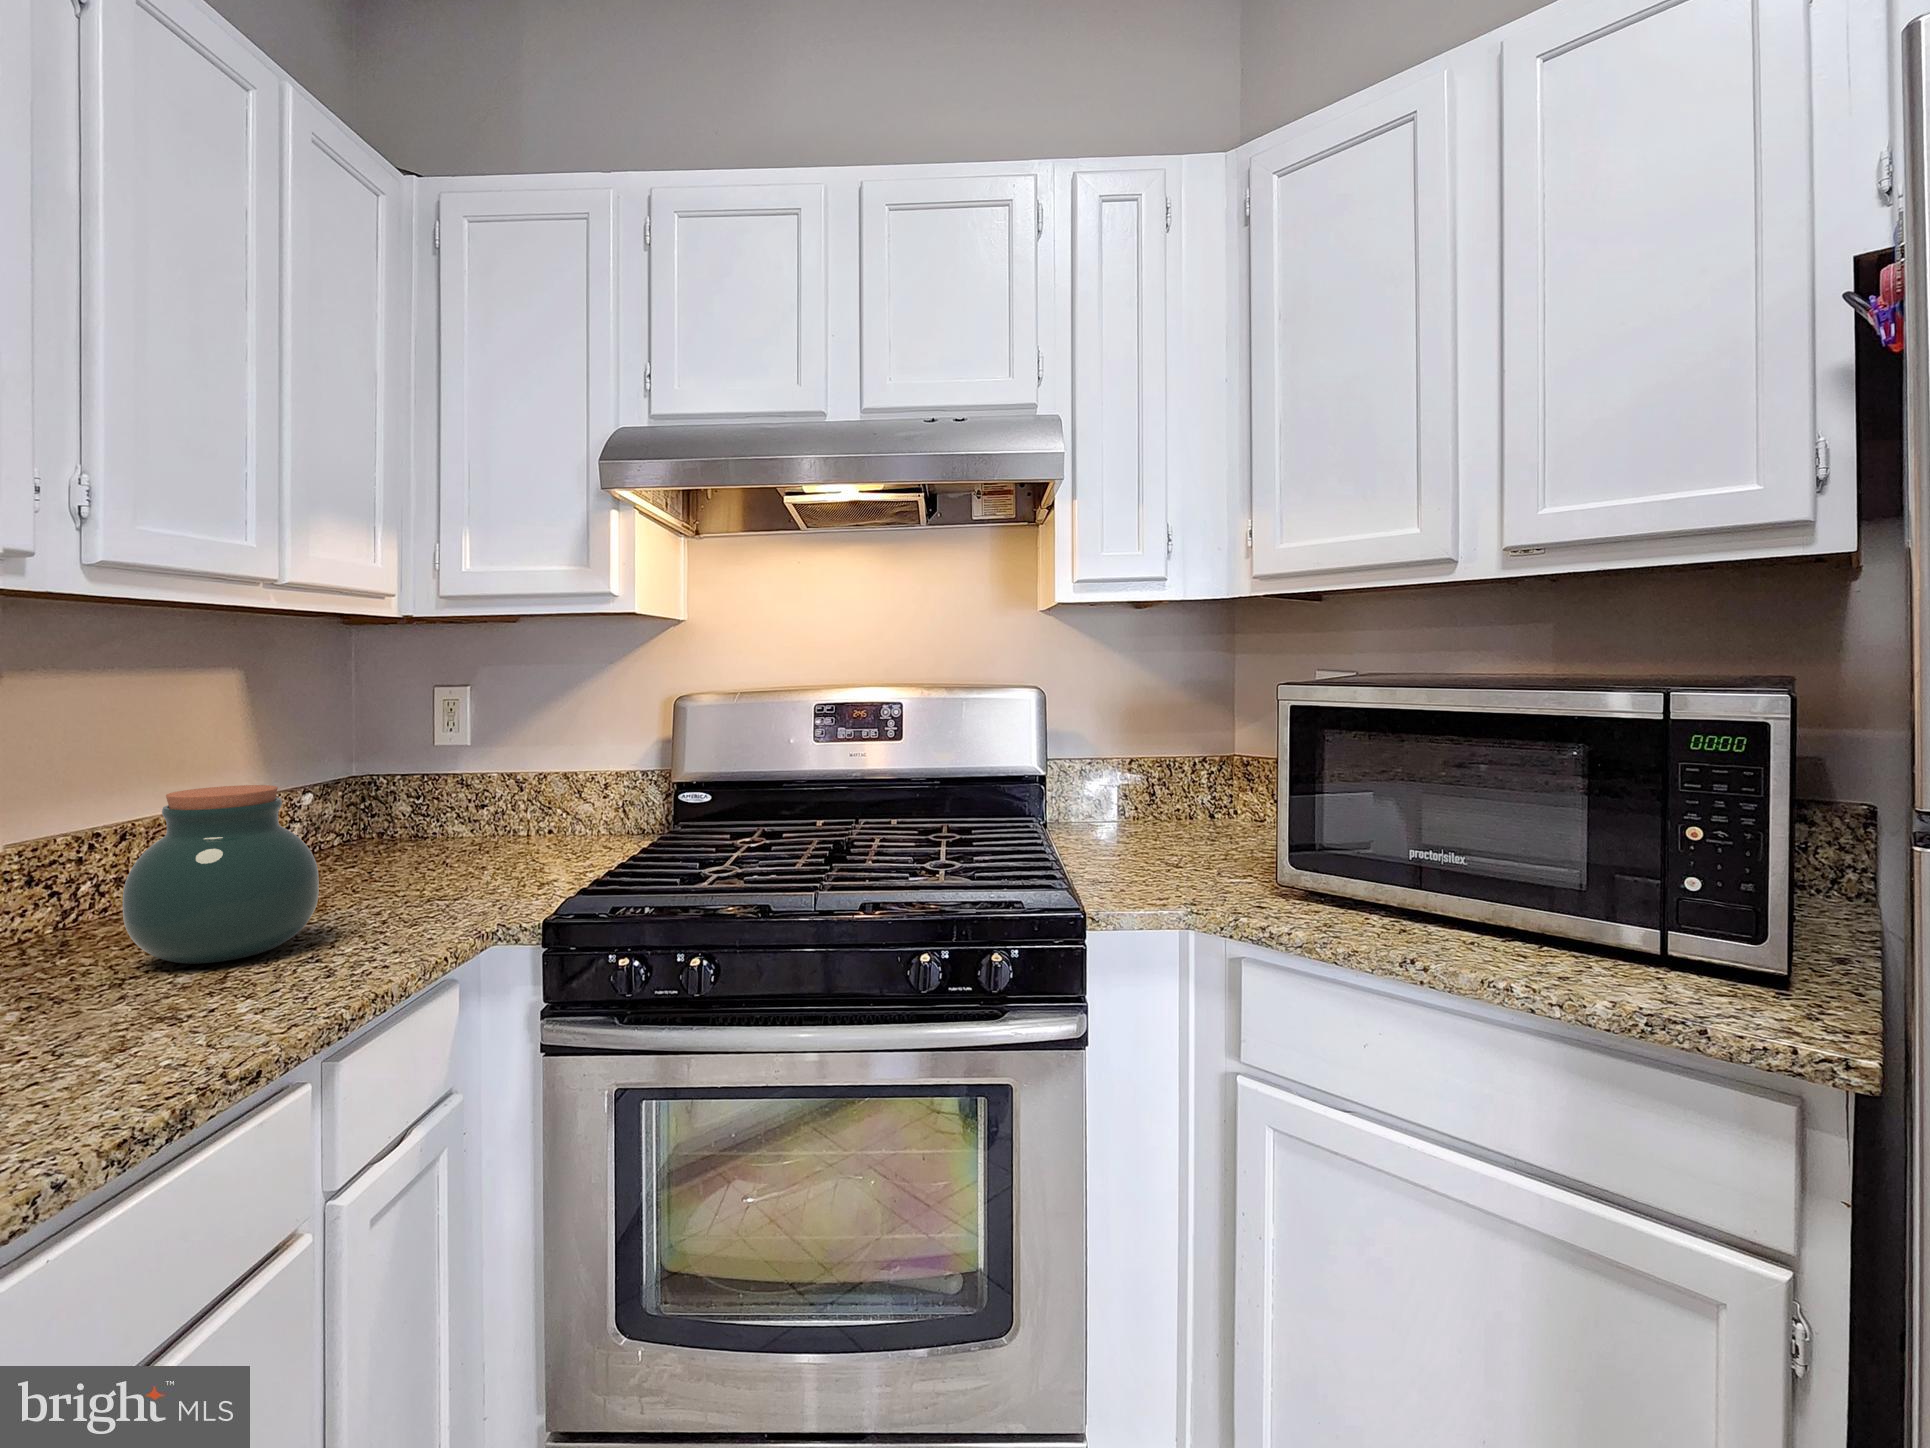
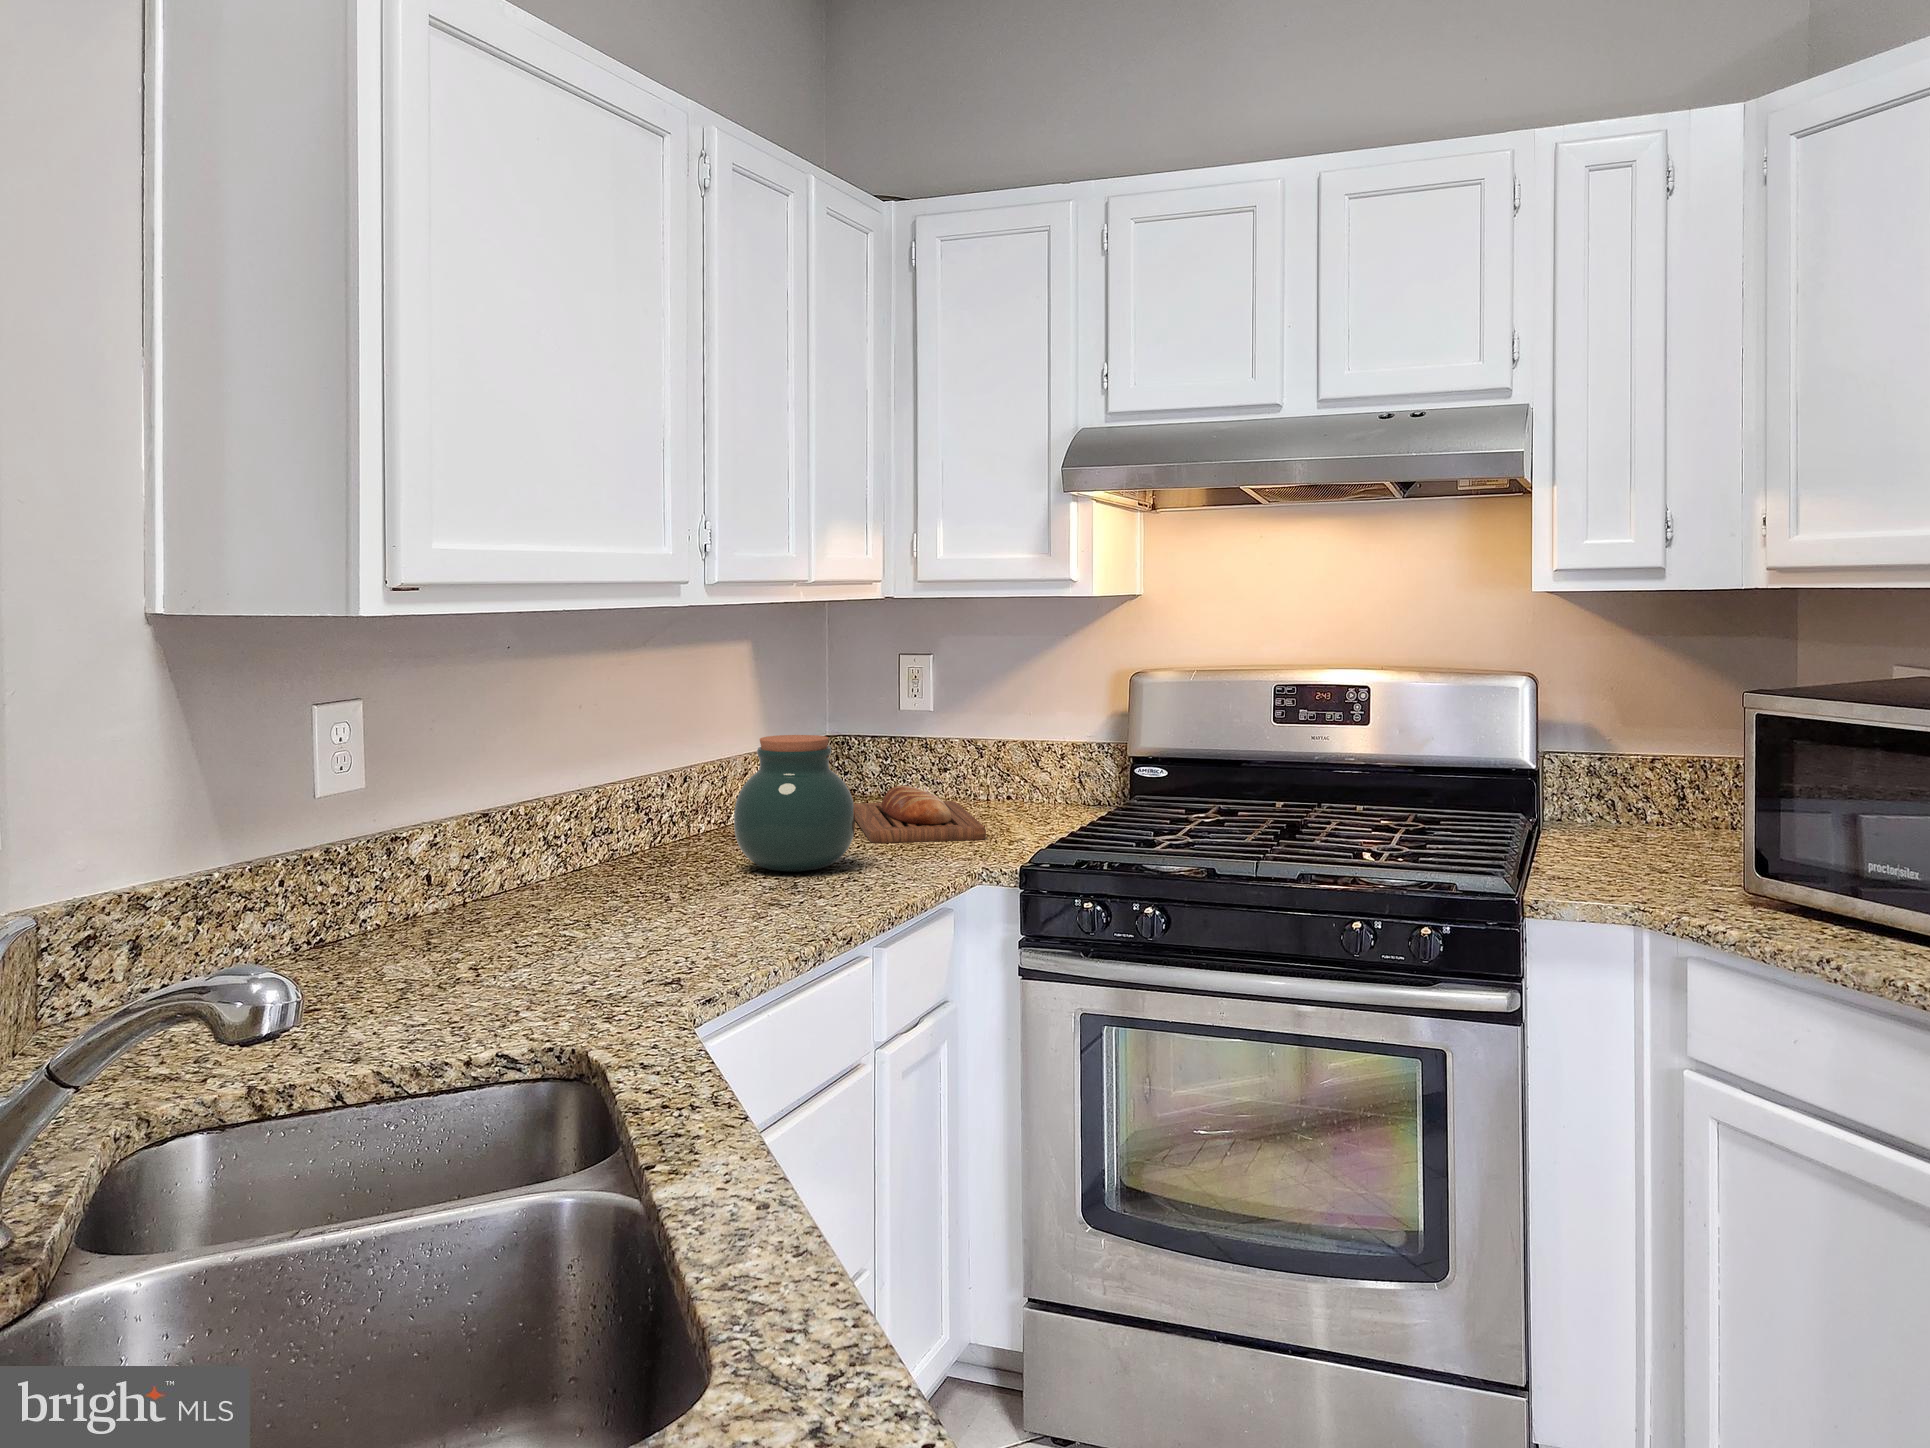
bread loaf: none [363,828,513,900] -> present [854,785,986,843]

